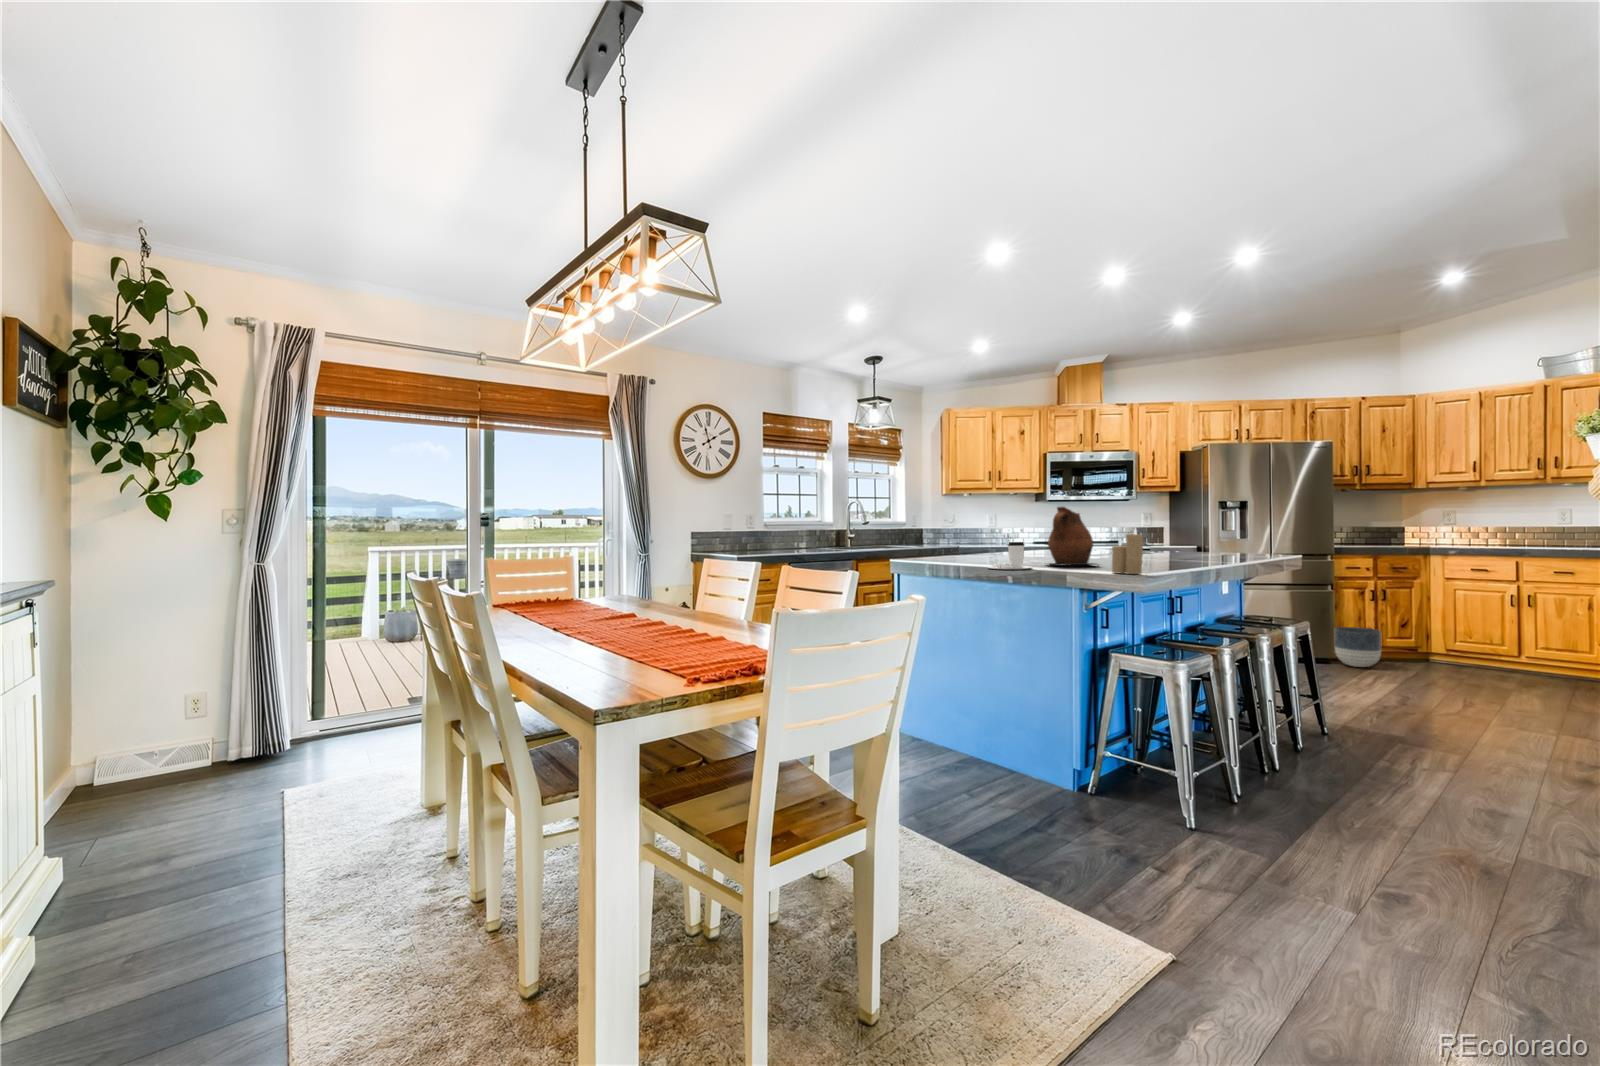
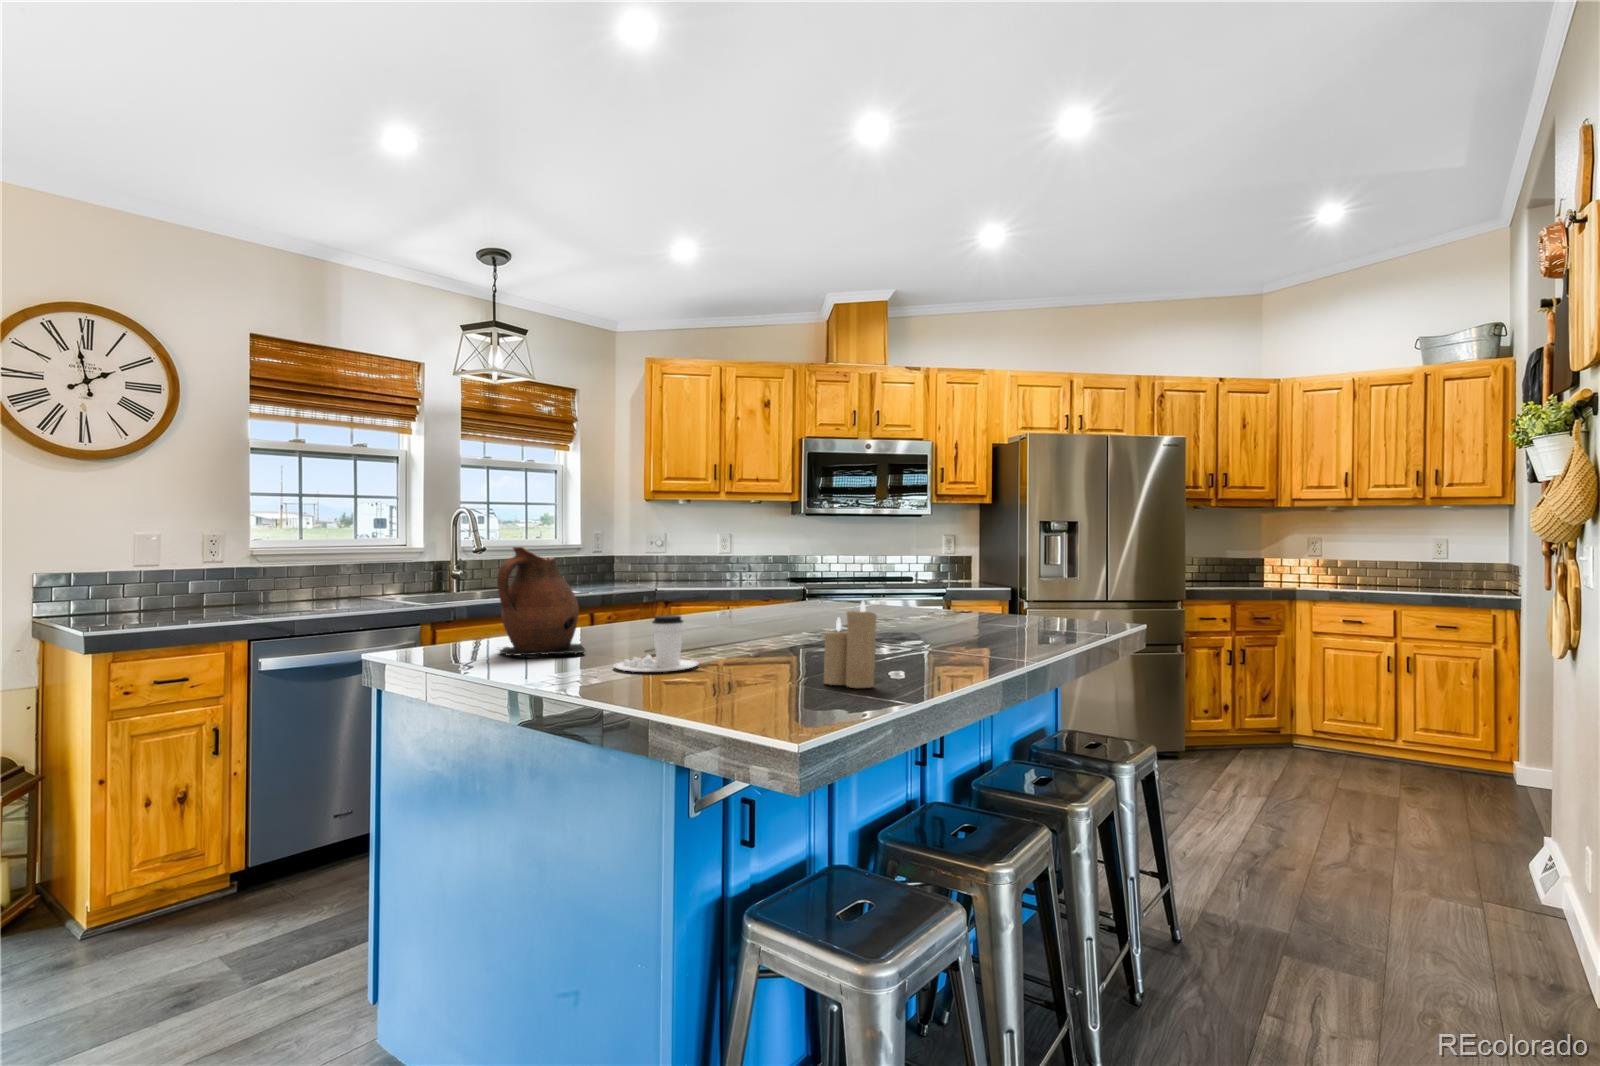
ceramic pitcher: present [1048,506,1095,566] -> present [497,547,585,656]
planter: present [1334,627,1381,667] -> none [1185,704,1241,763]

